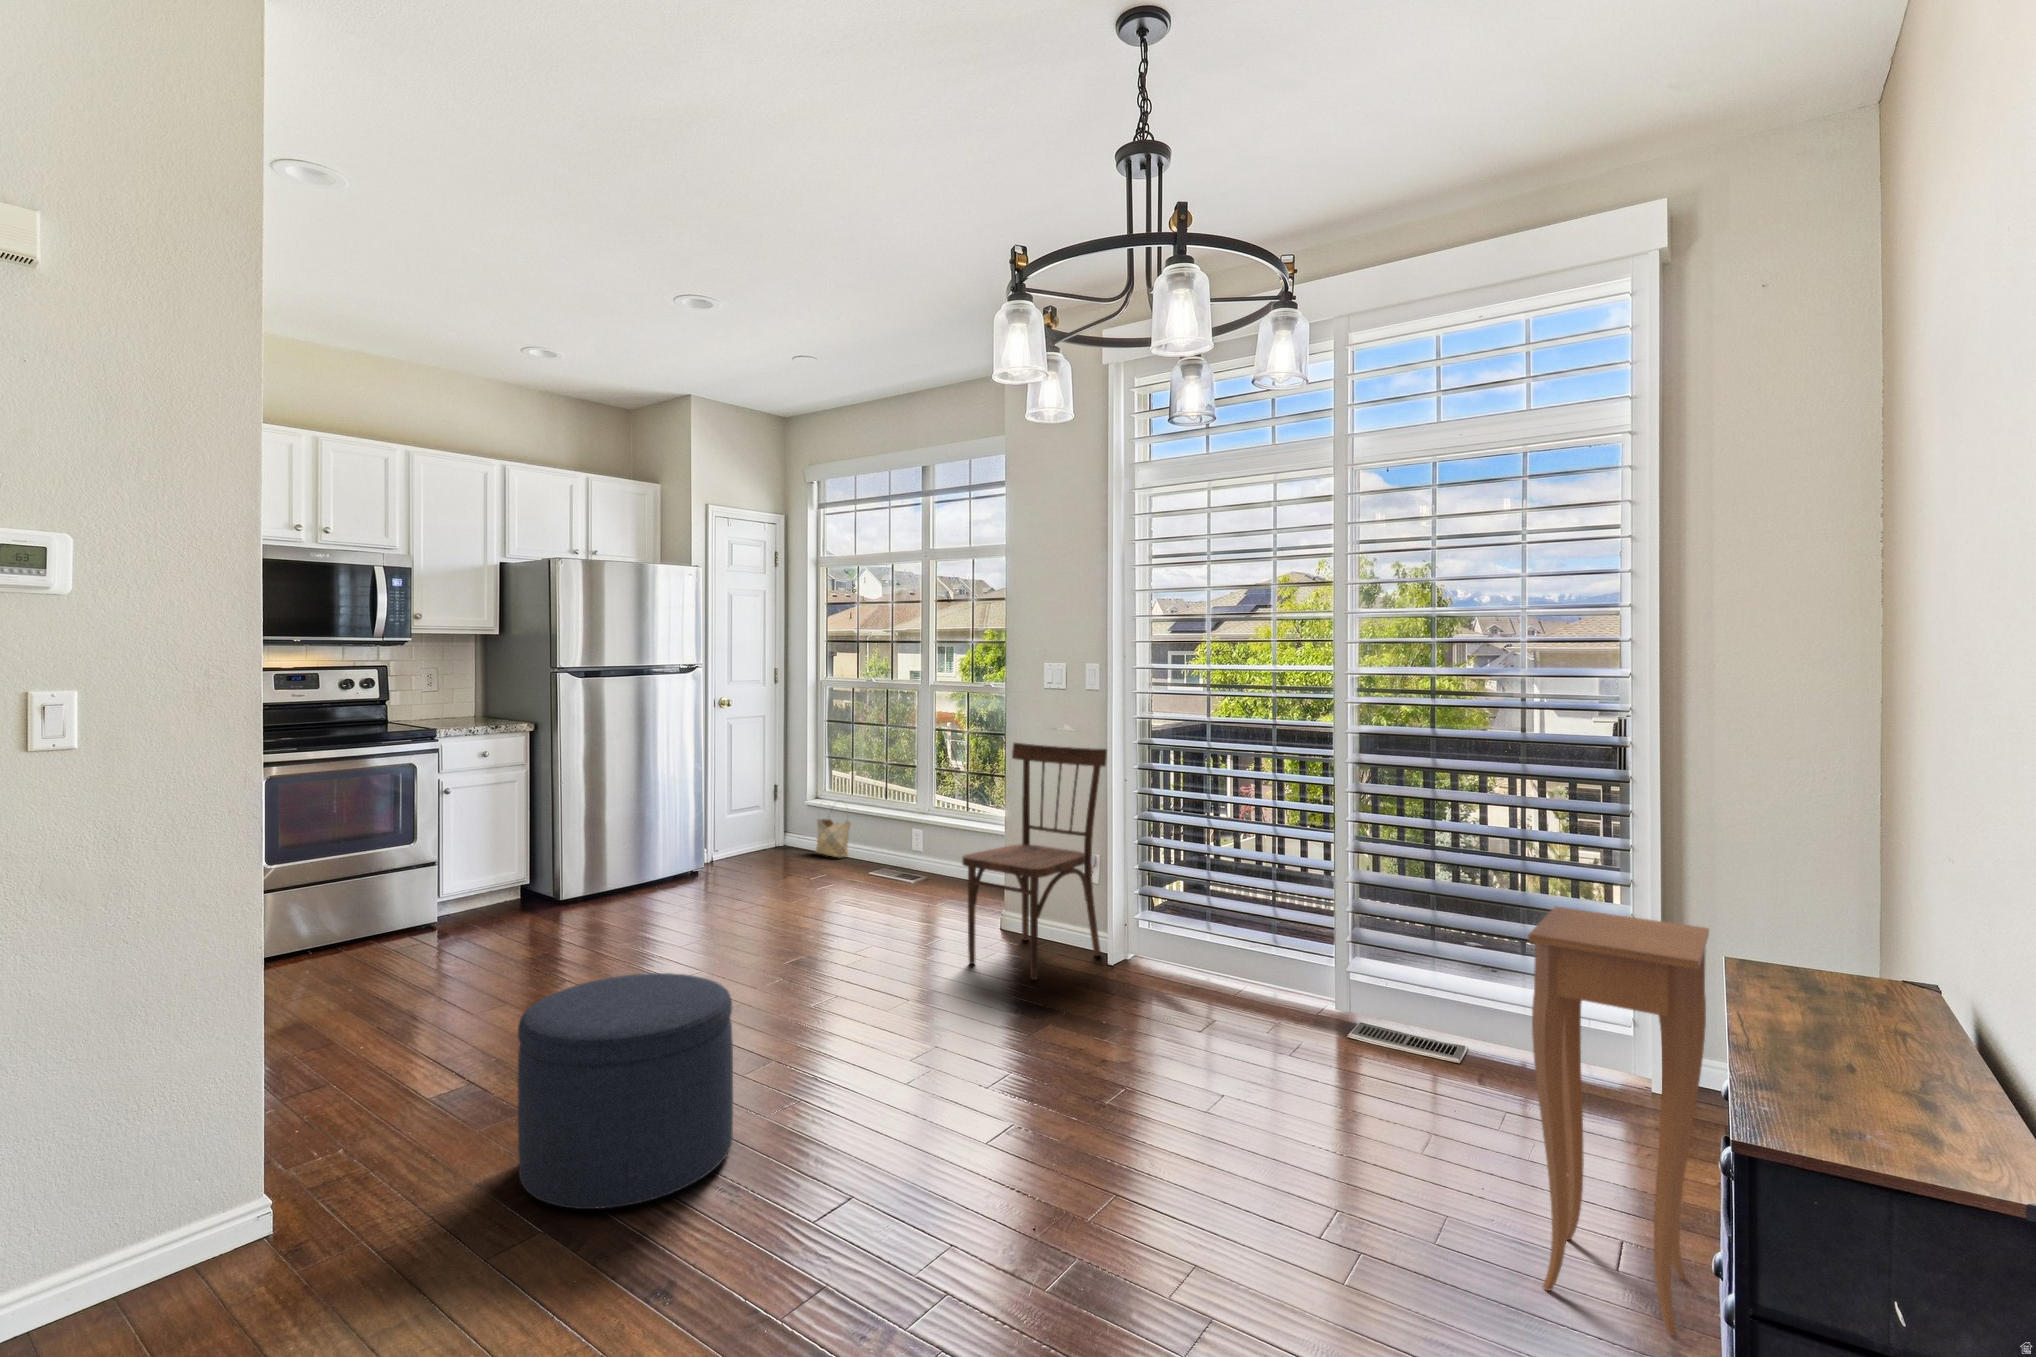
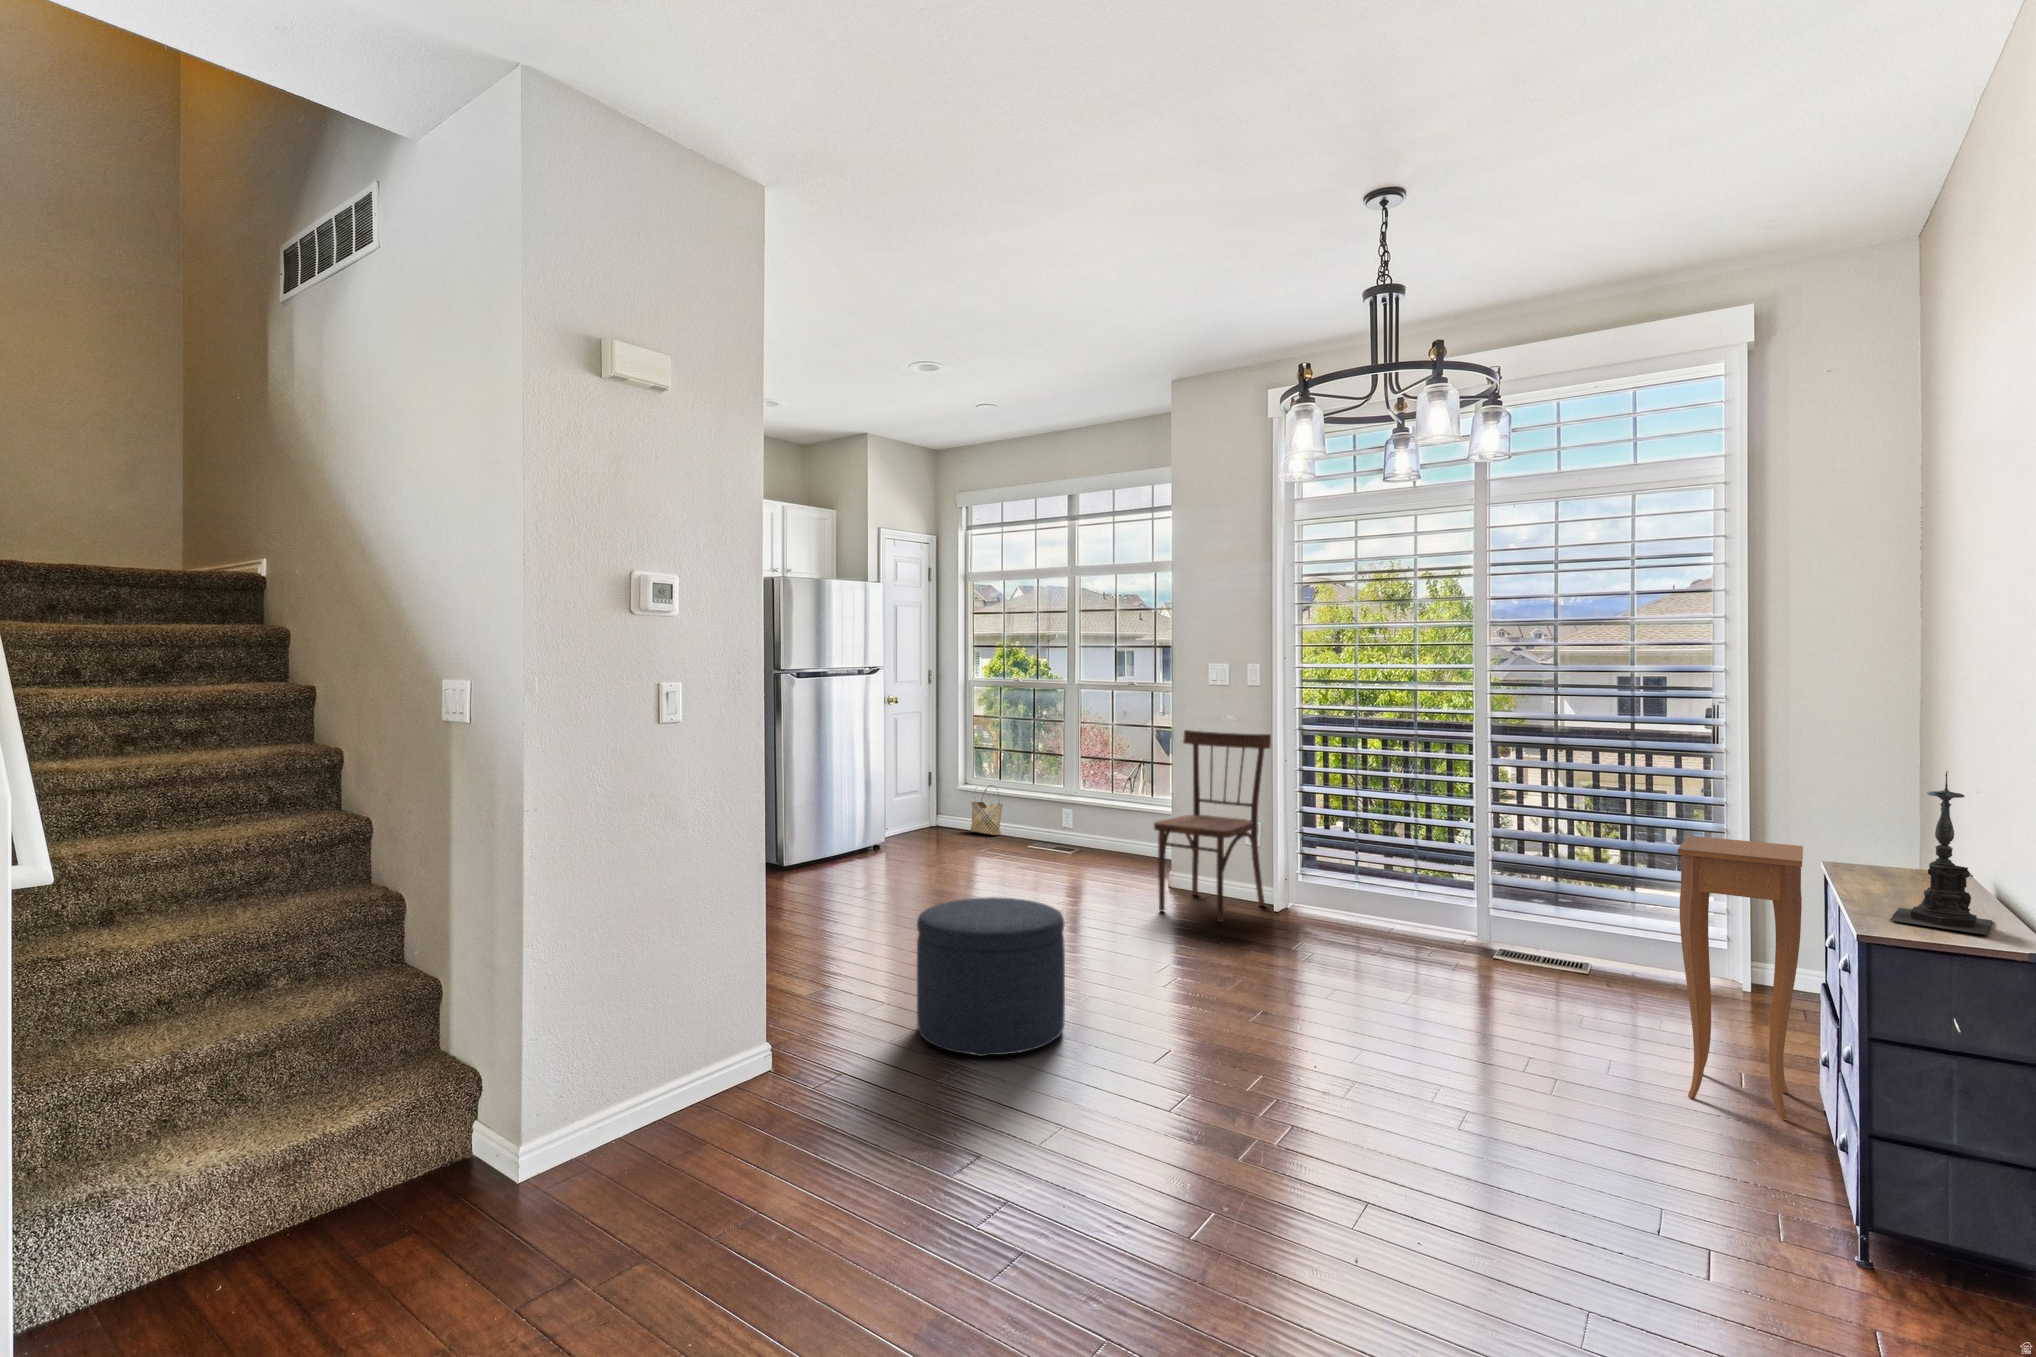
candle holder: none [1813,849,1980,1135] -> present [1890,771,1992,935]

